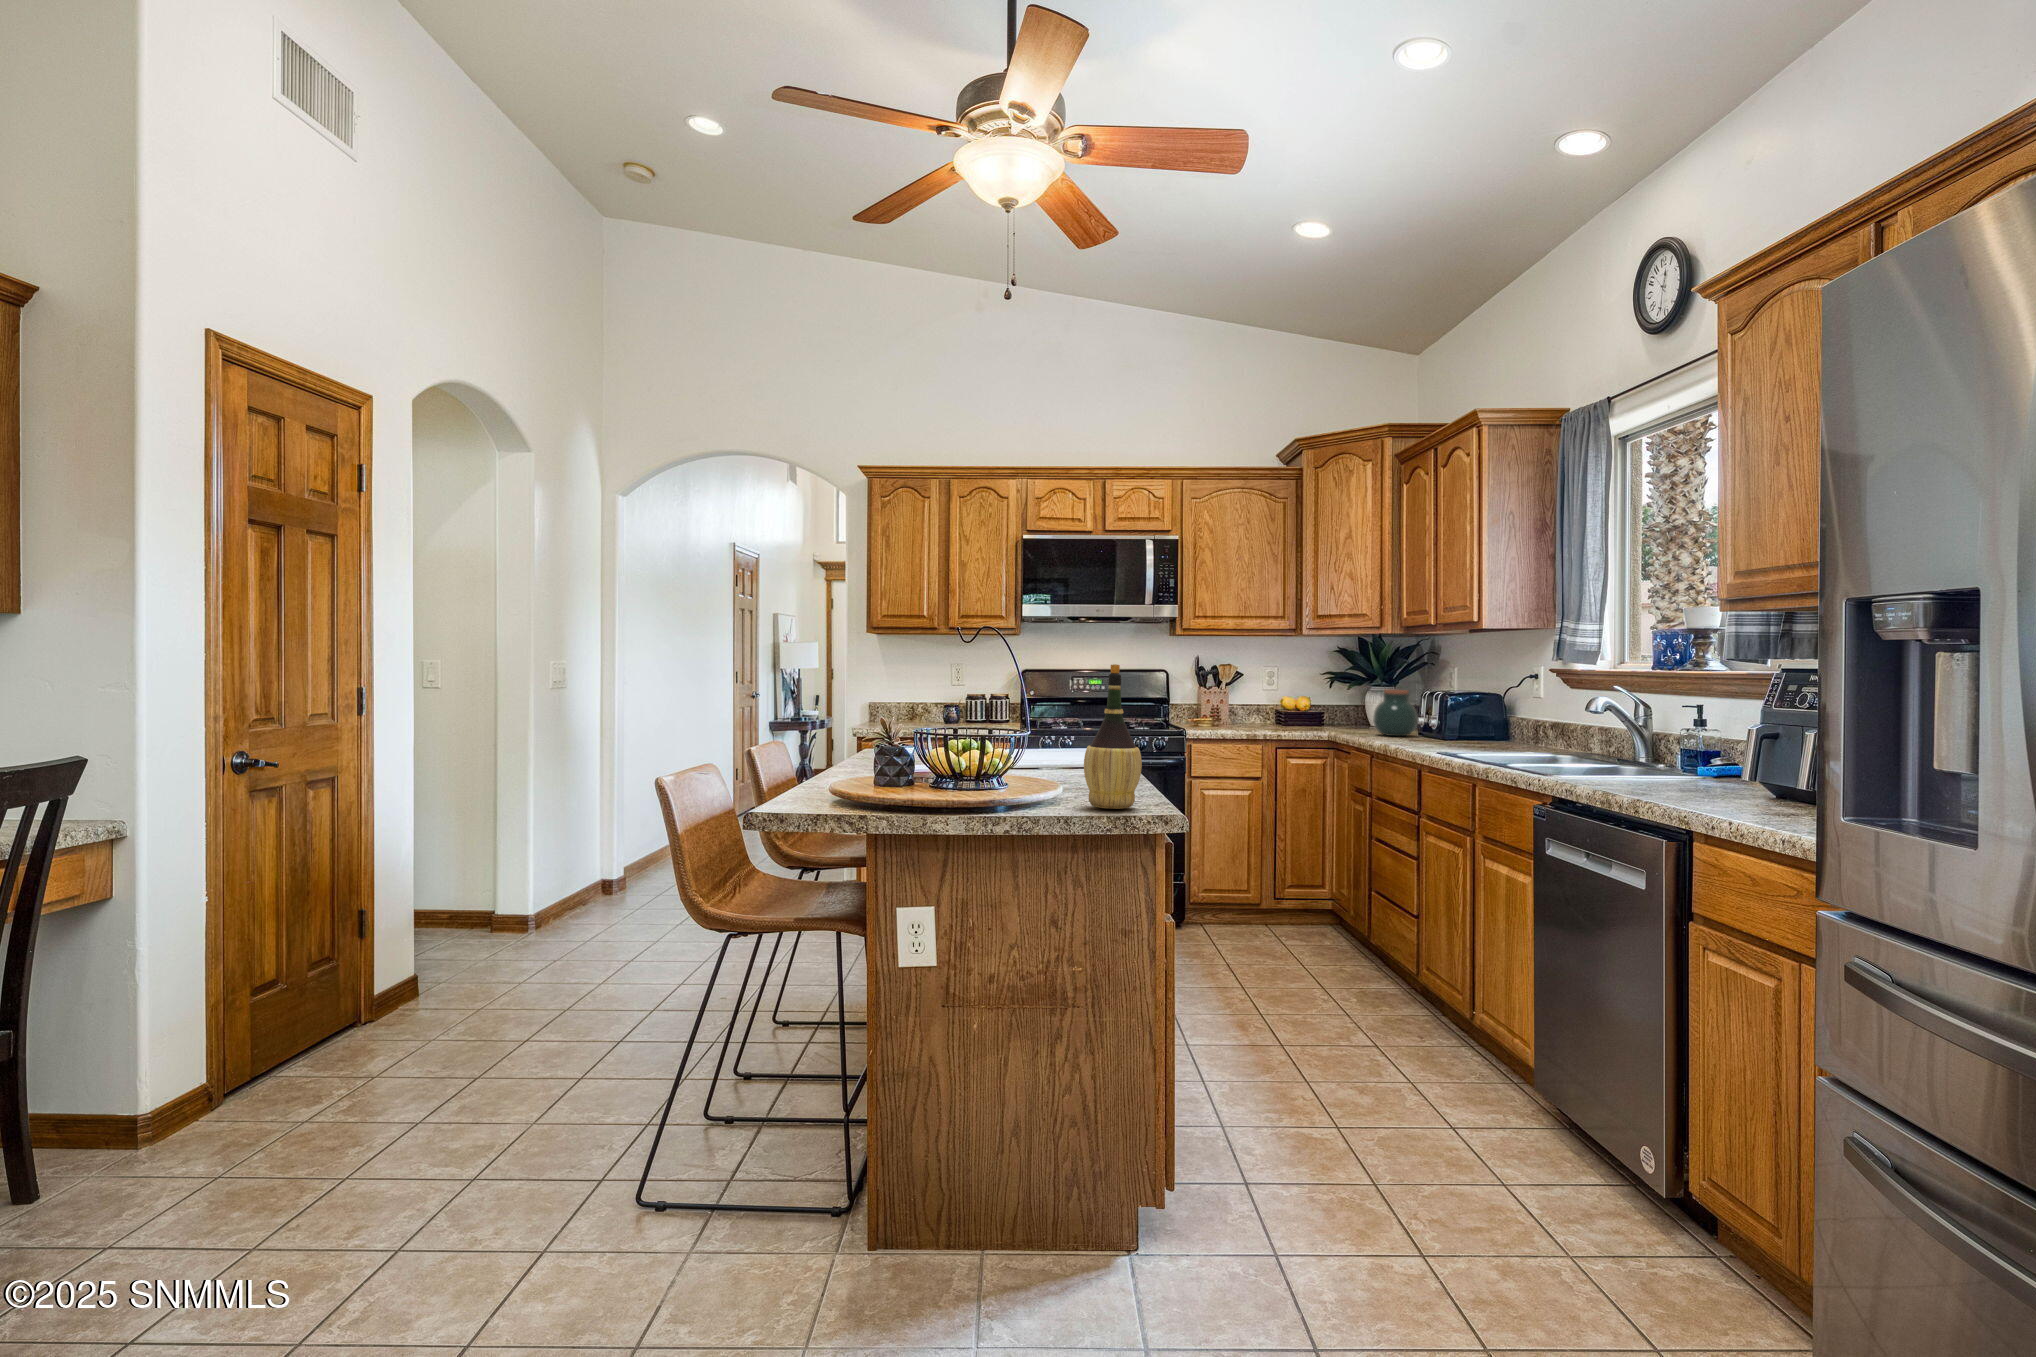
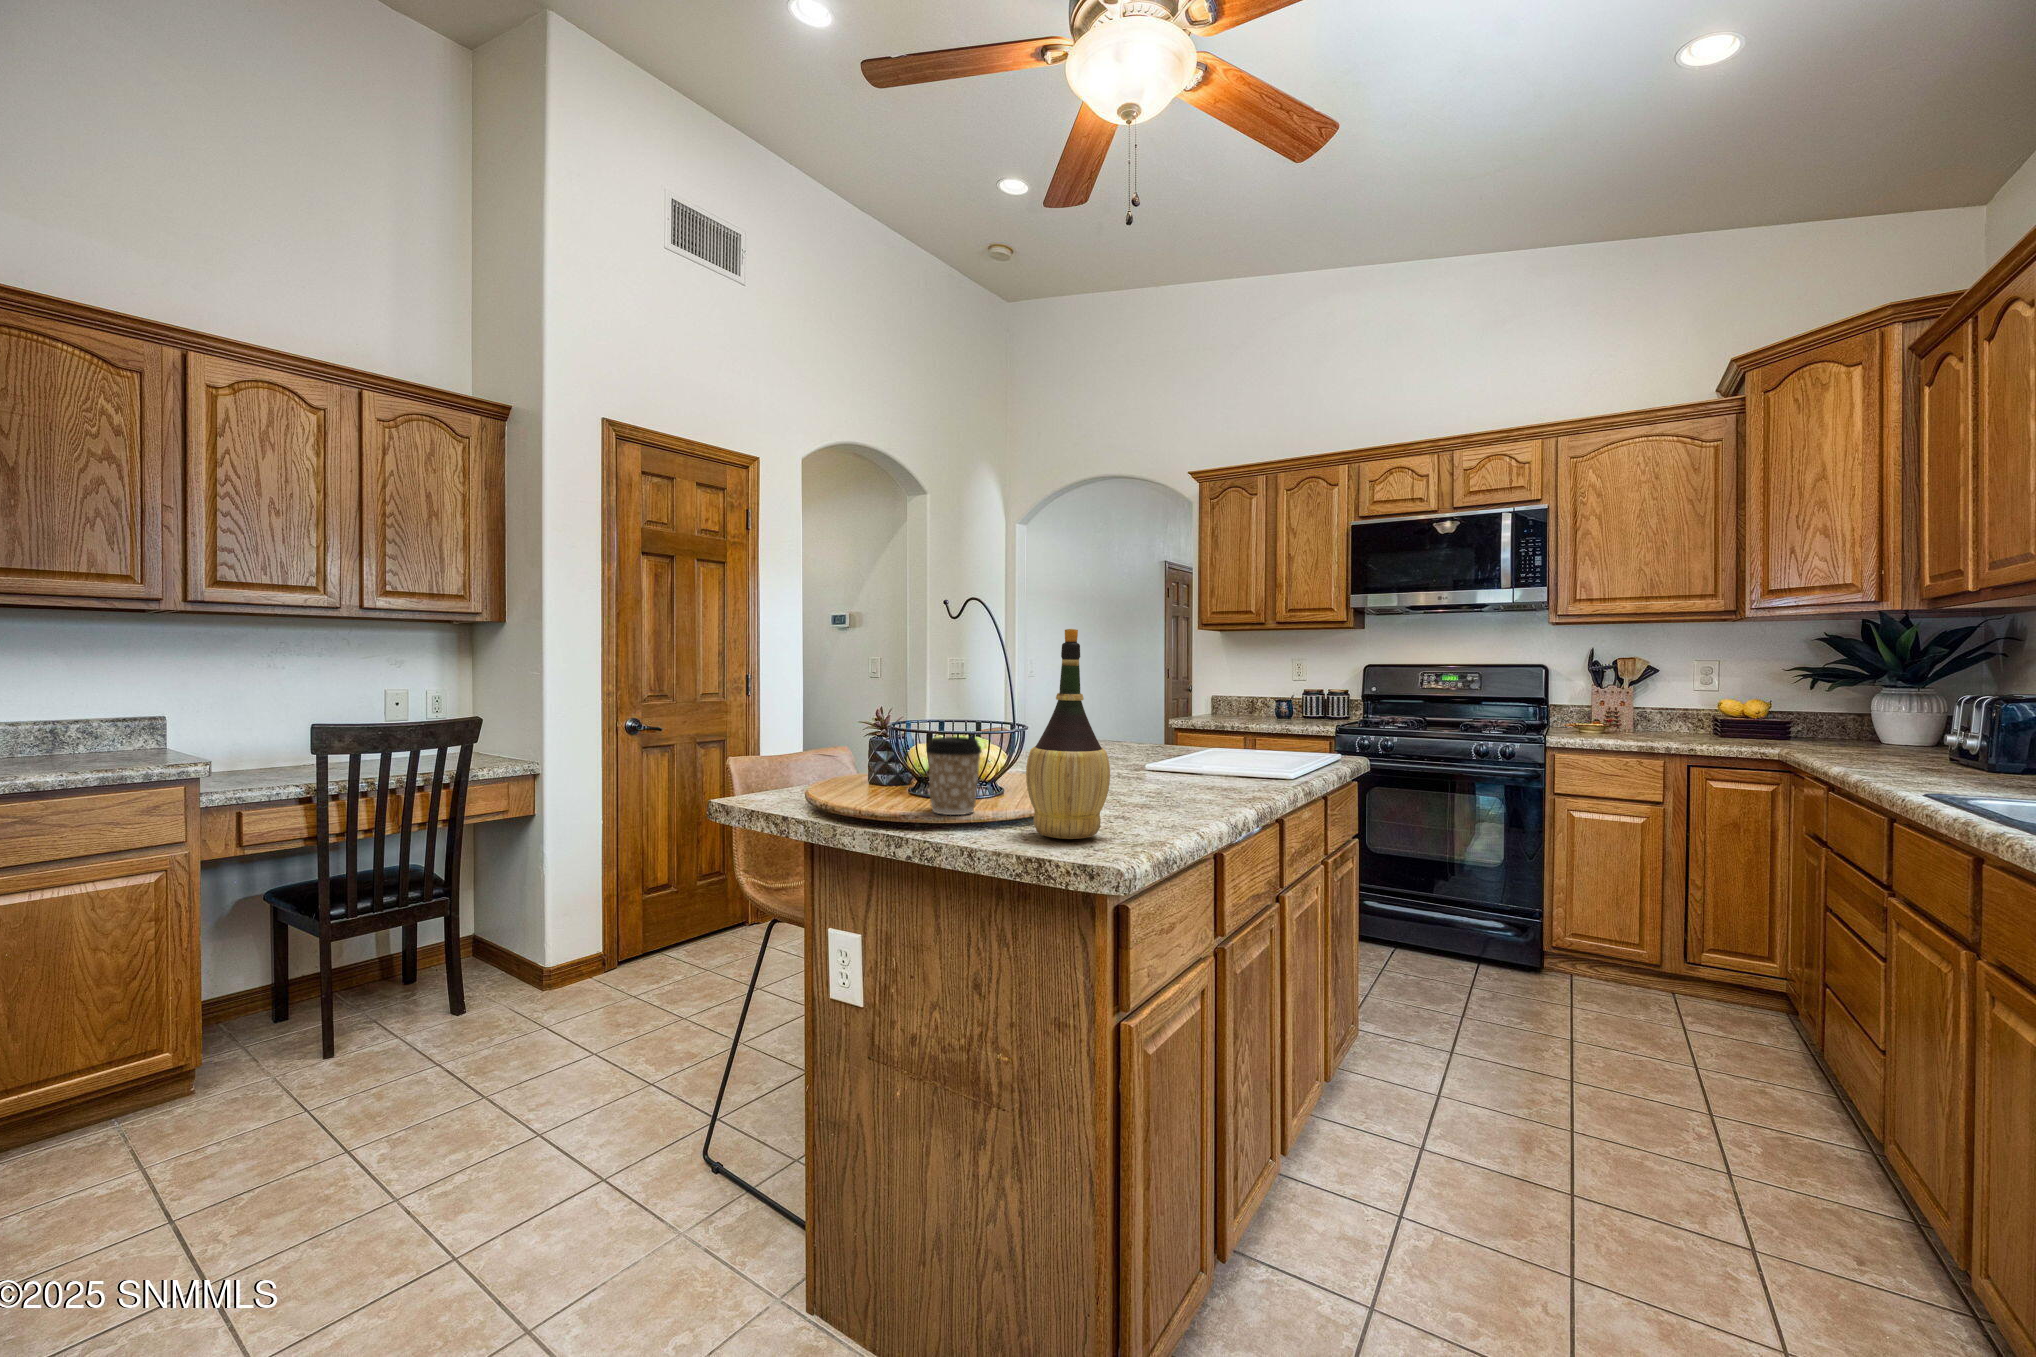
jar: present [1373,690,1418,736] -> none [1848,691,1935,760]
coffee cup: none [970,744,1014,803] -> present [927,737,982,815]

